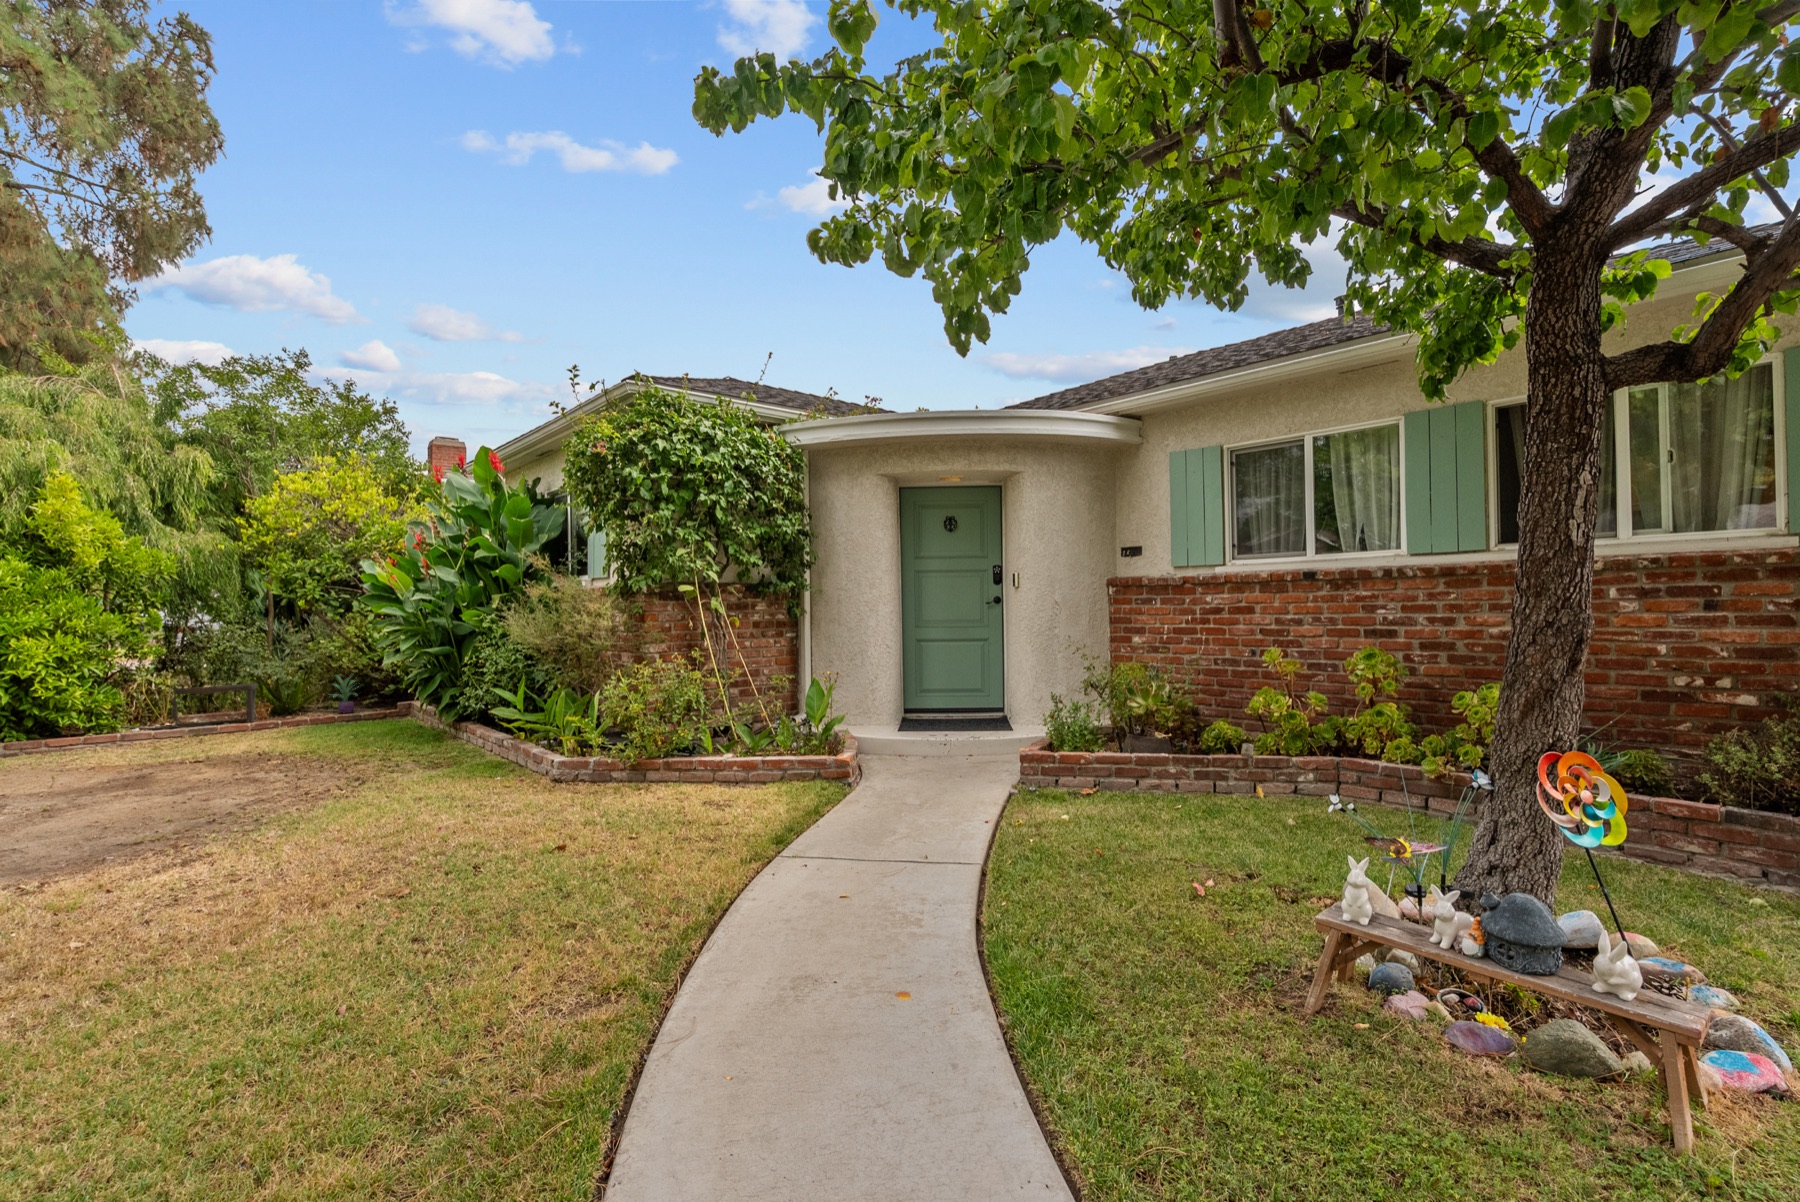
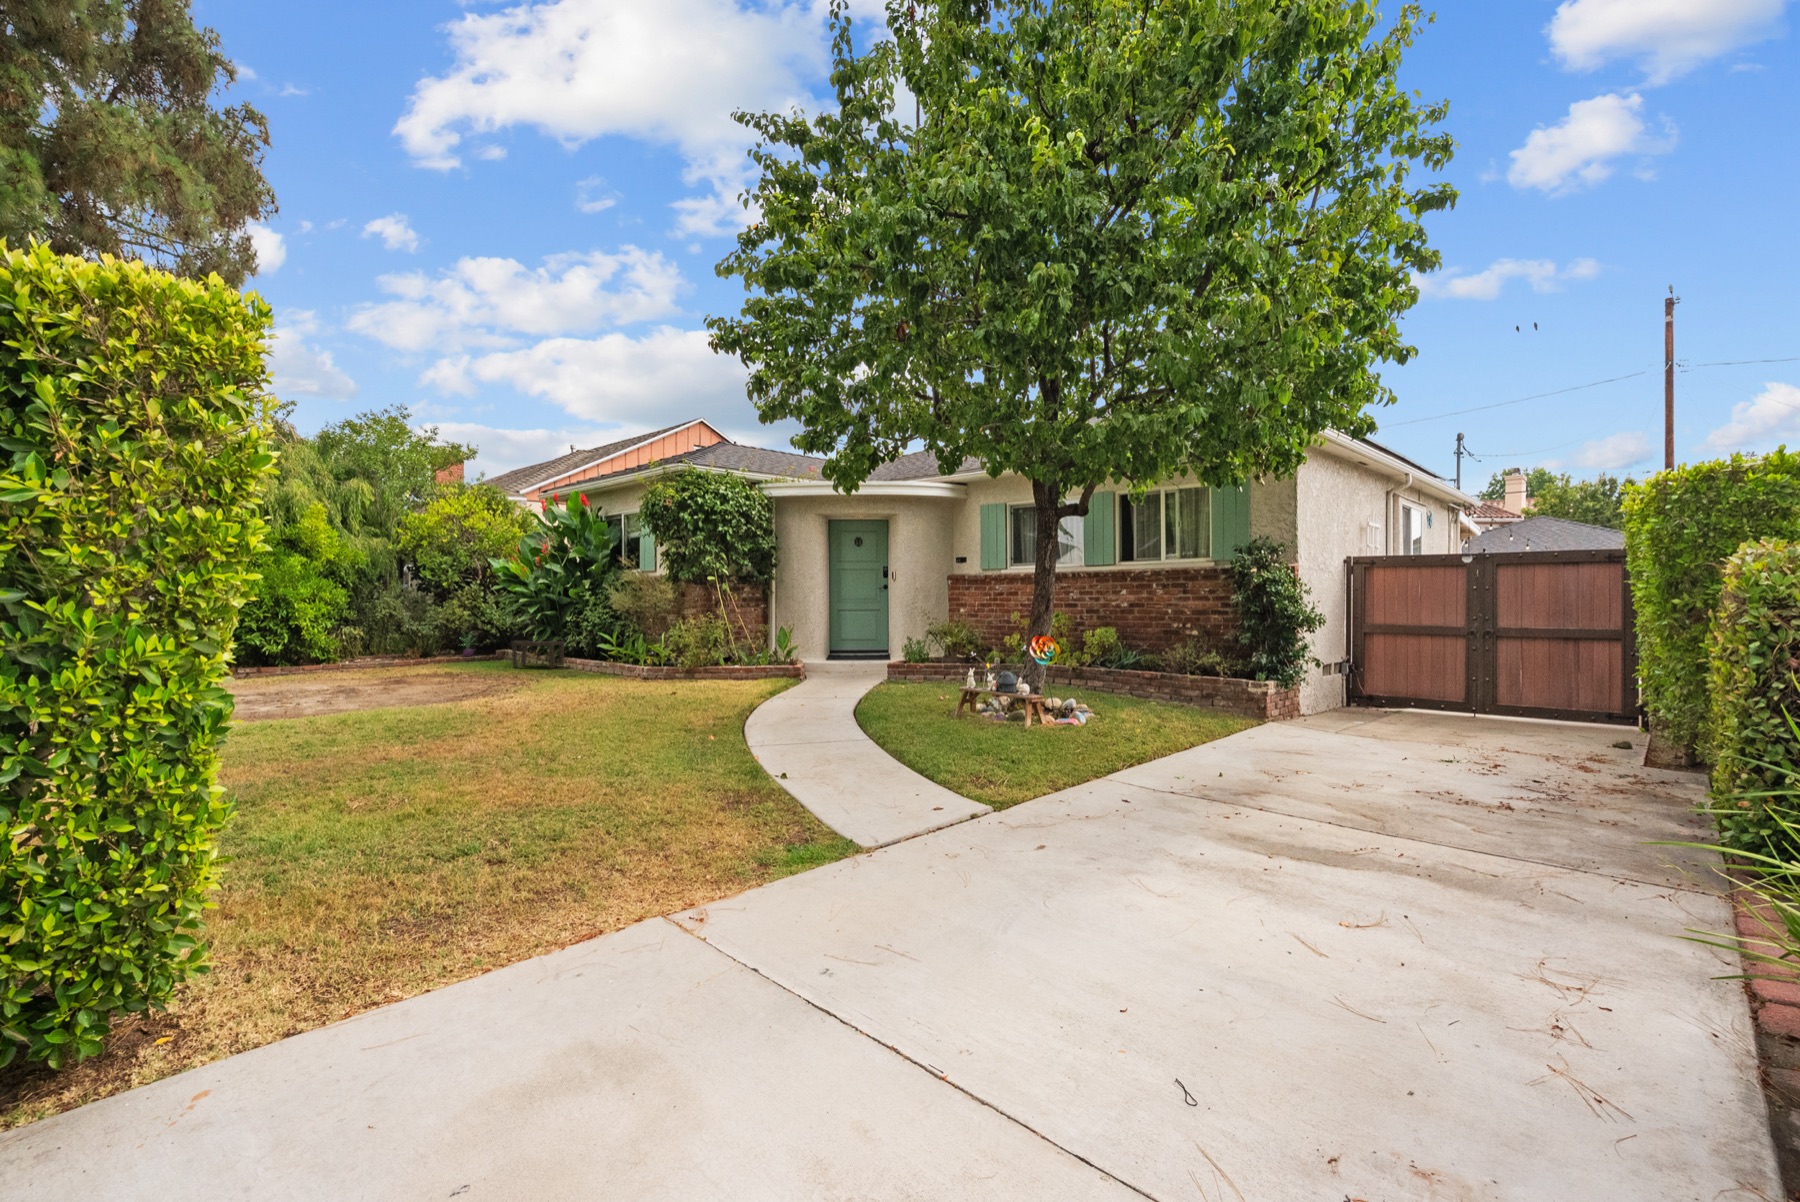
bench: present [172,683,257,728] -> present [511,641,565,668]

